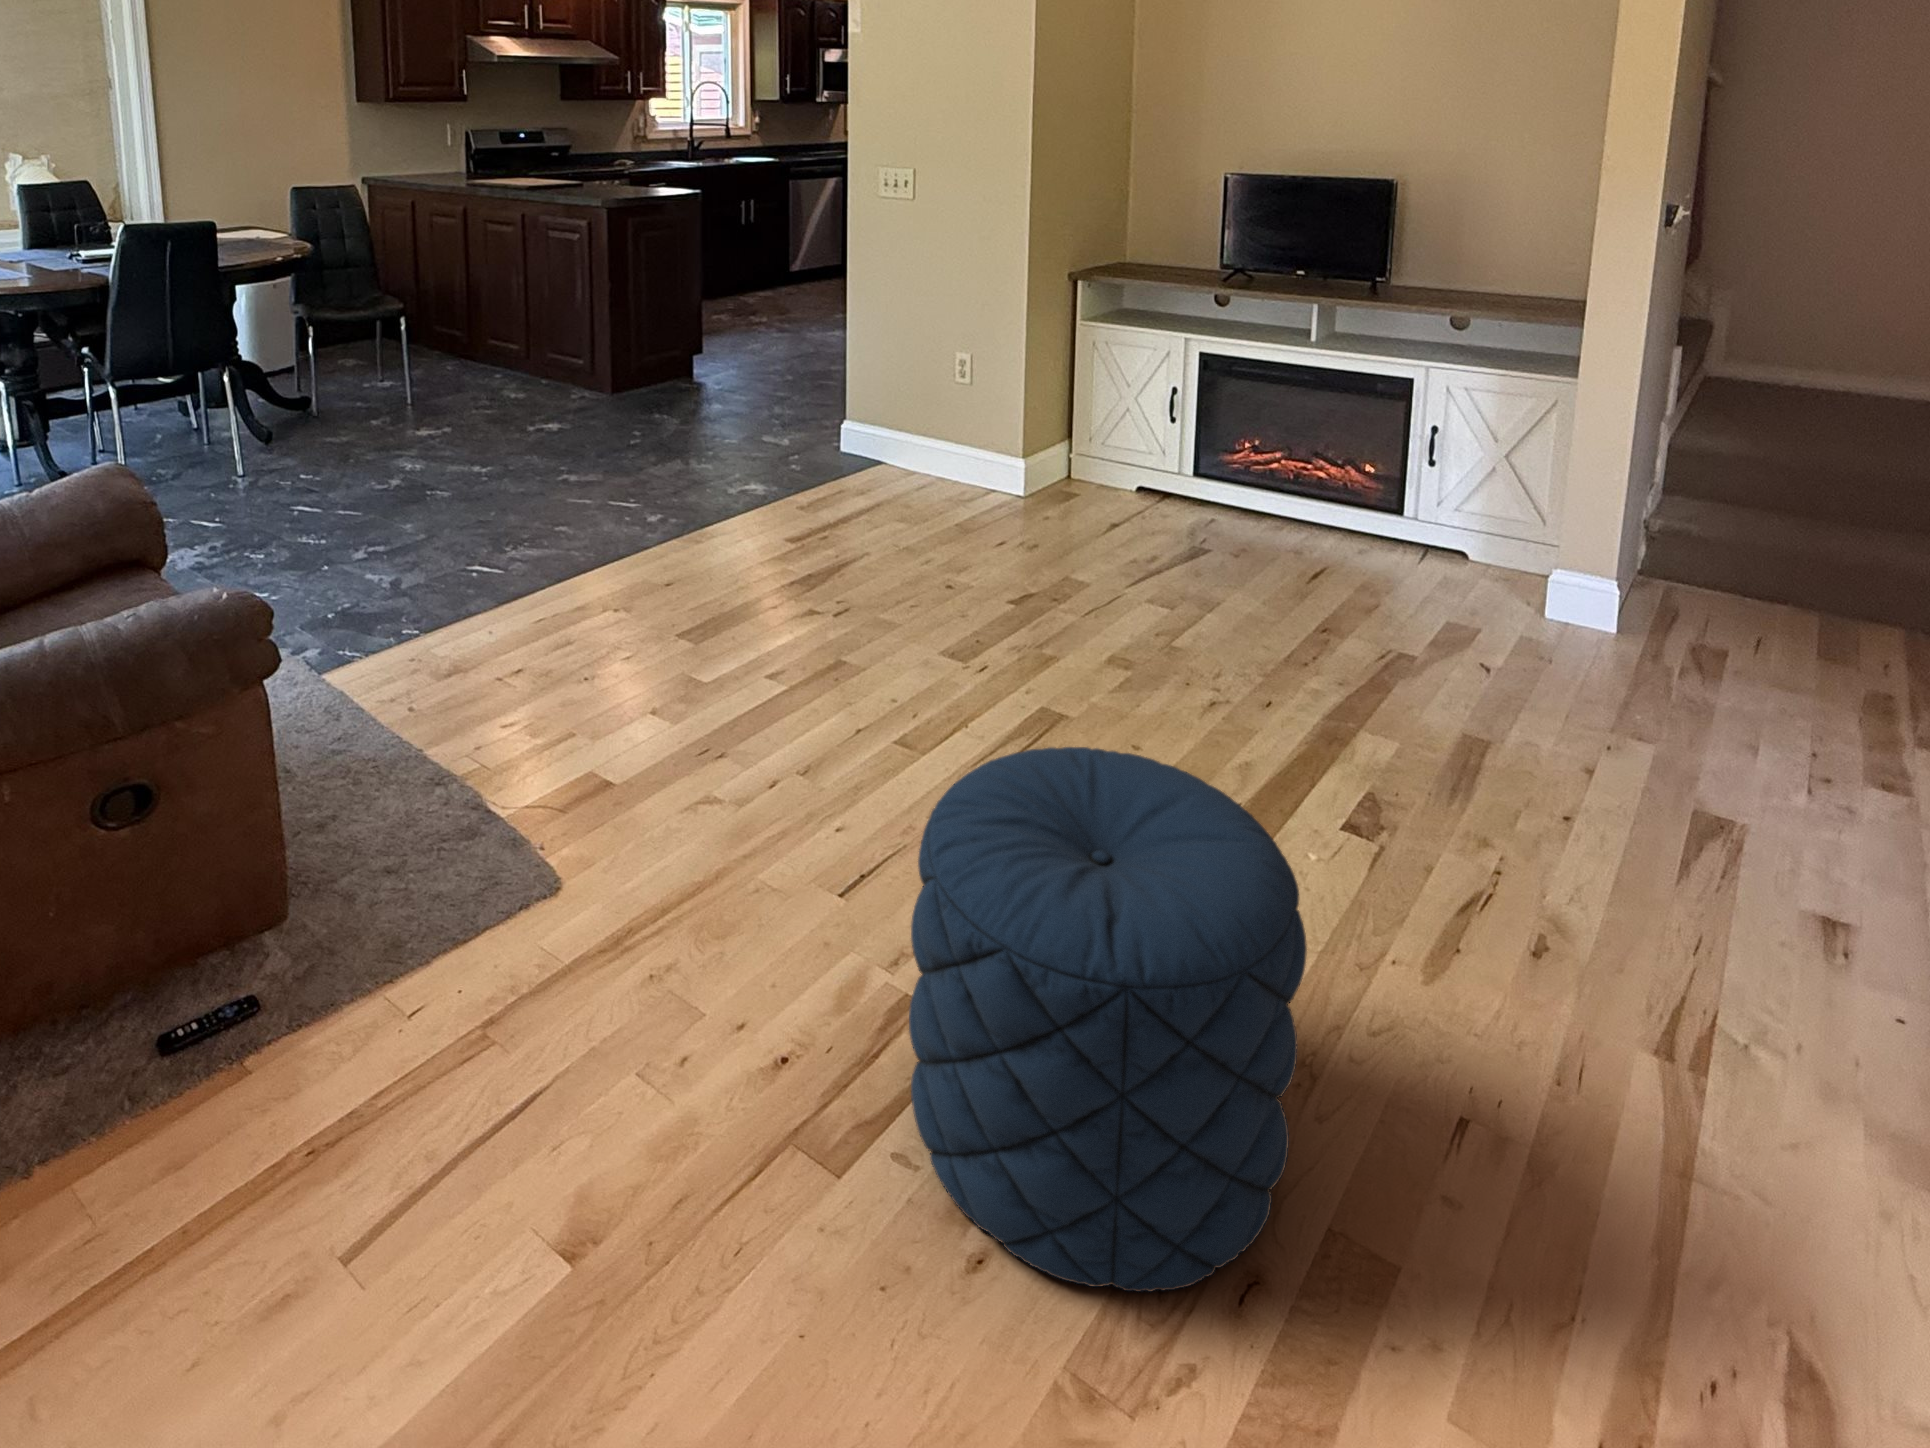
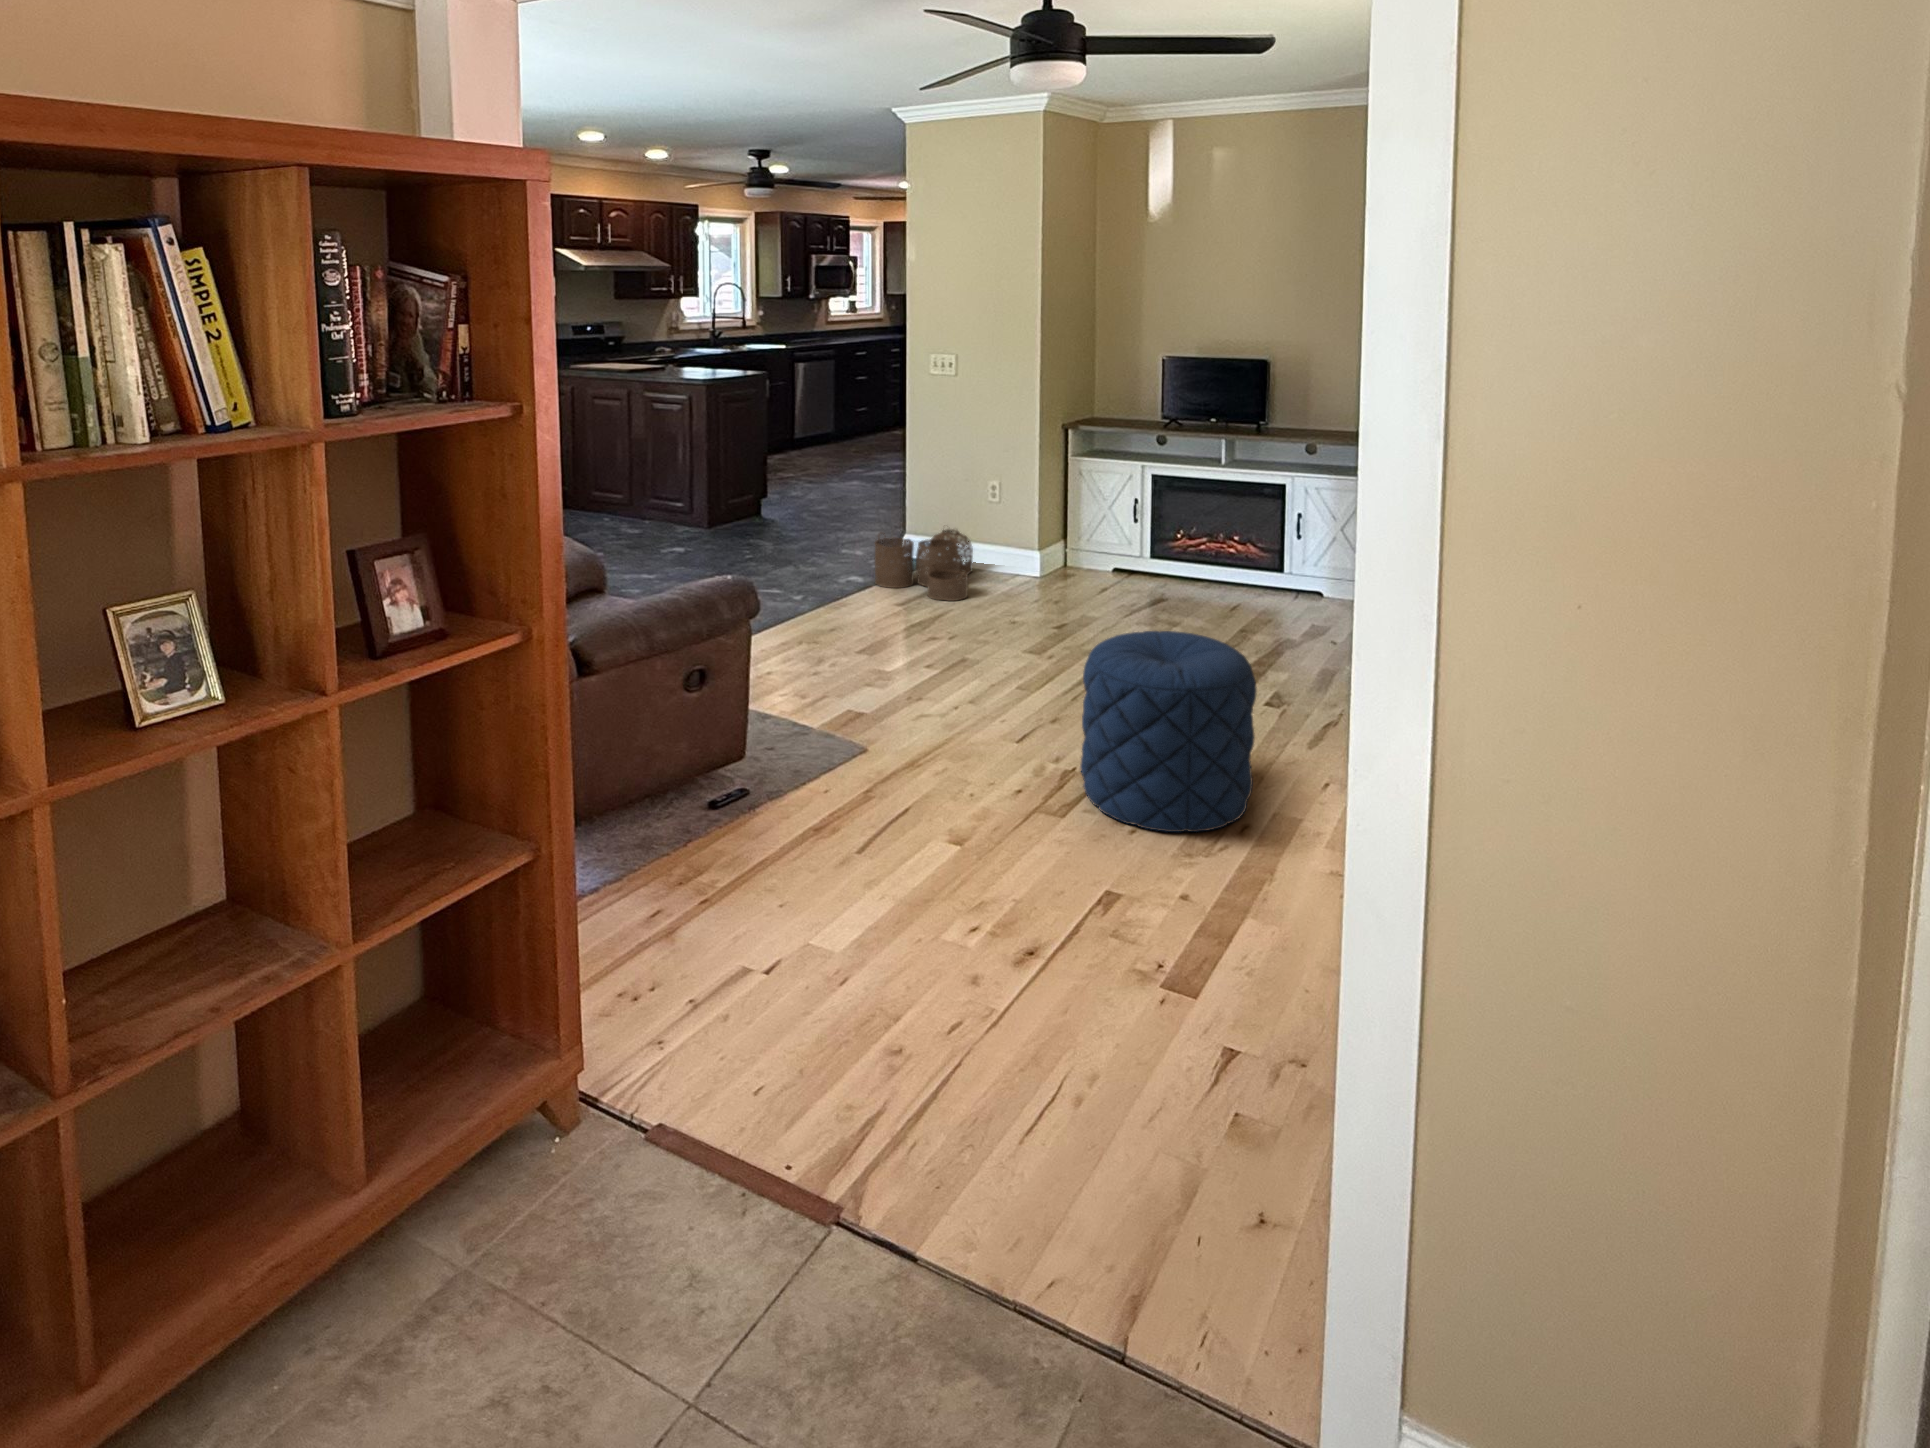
woven basket: none [776,412,928,534] -> present [875,529,973,601]

